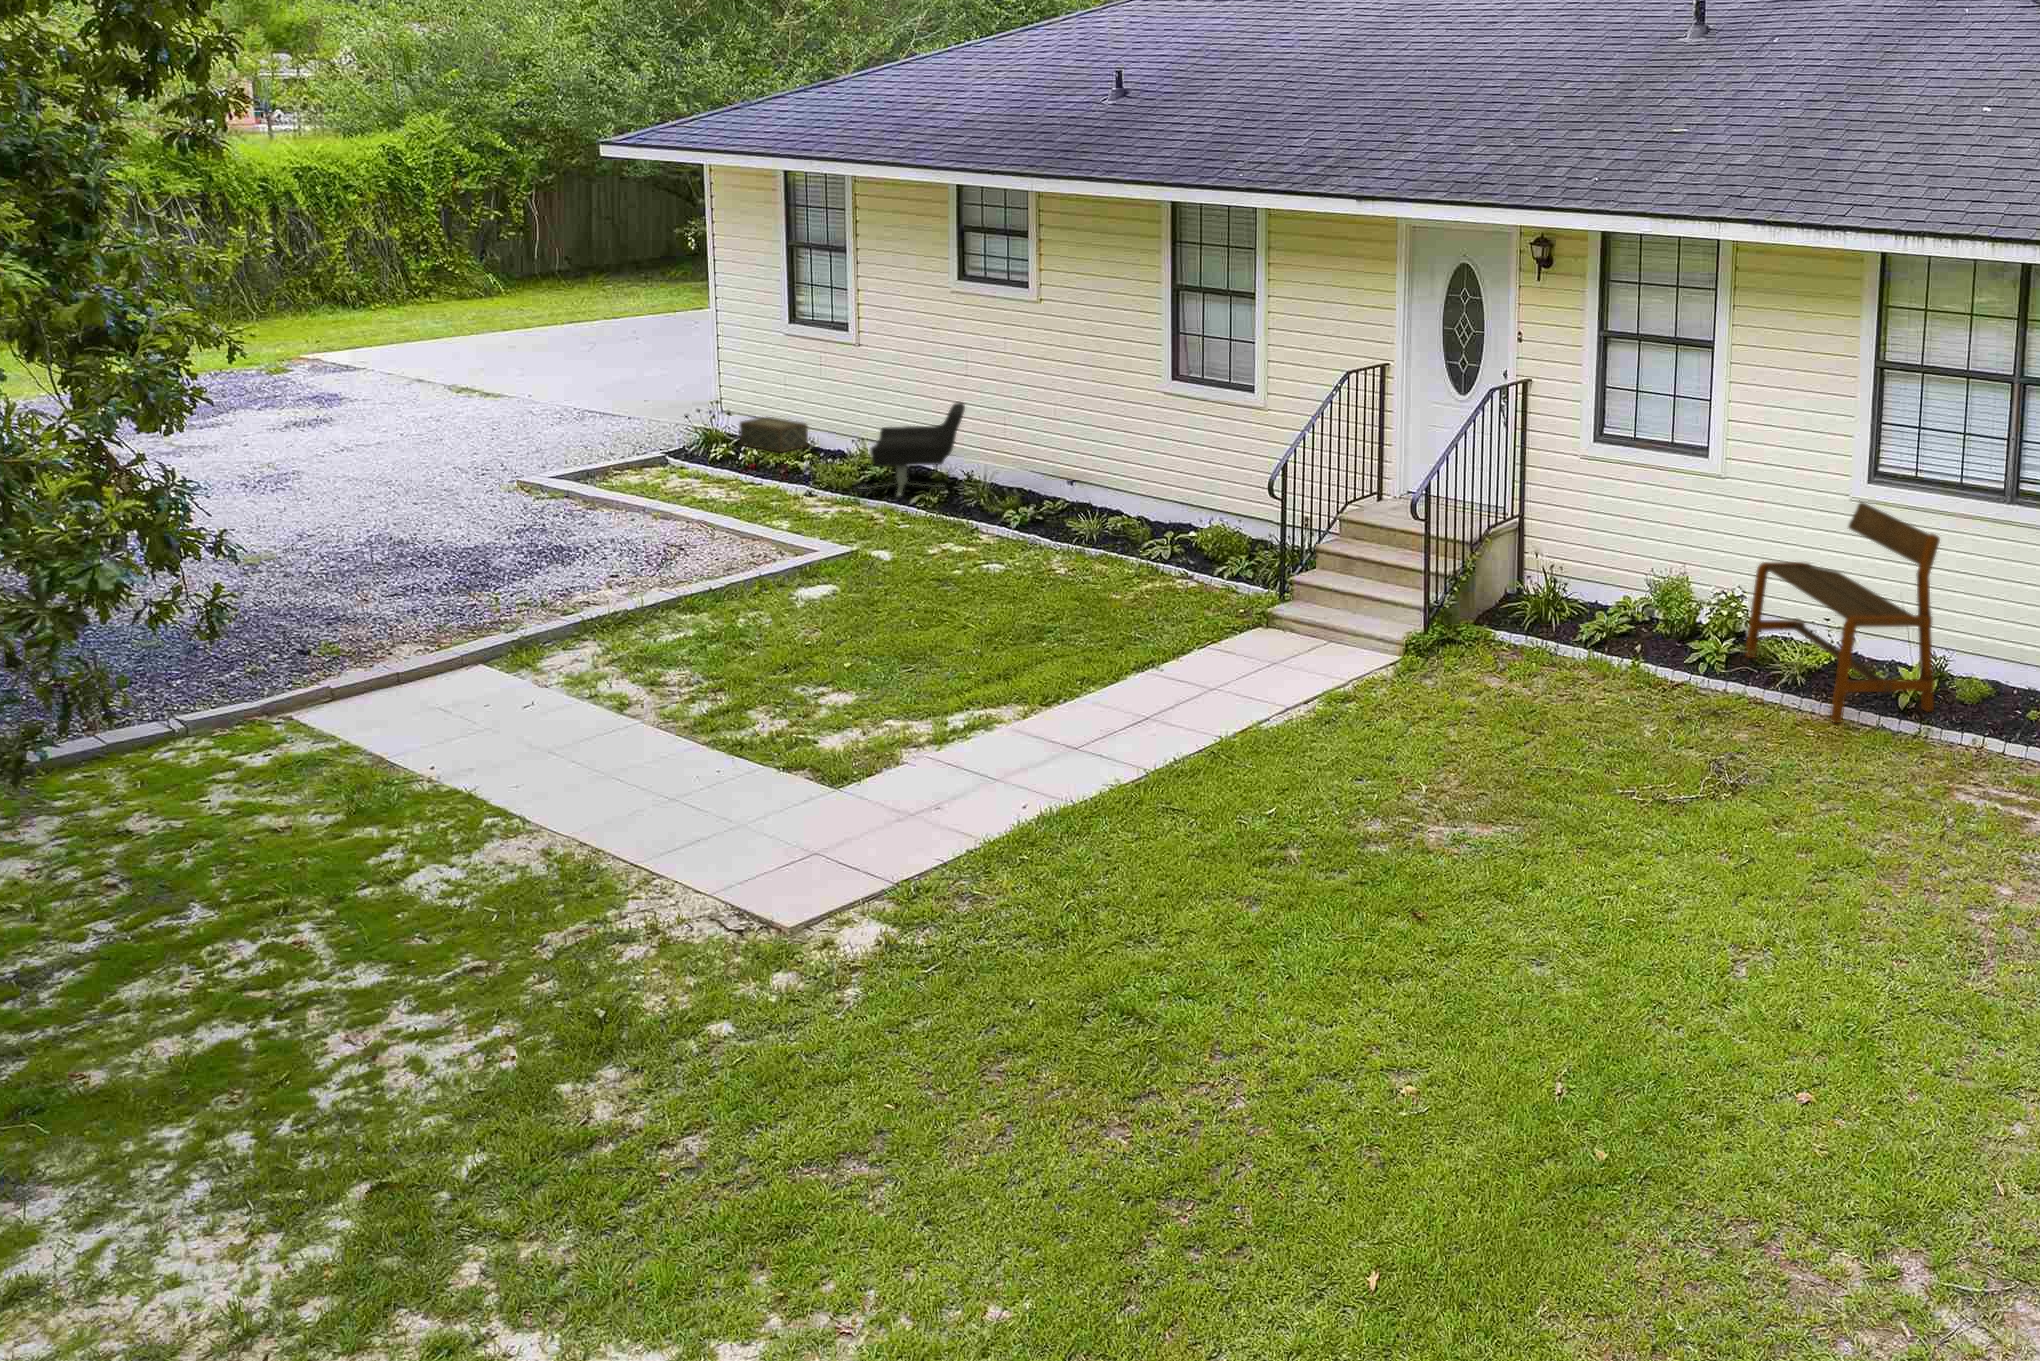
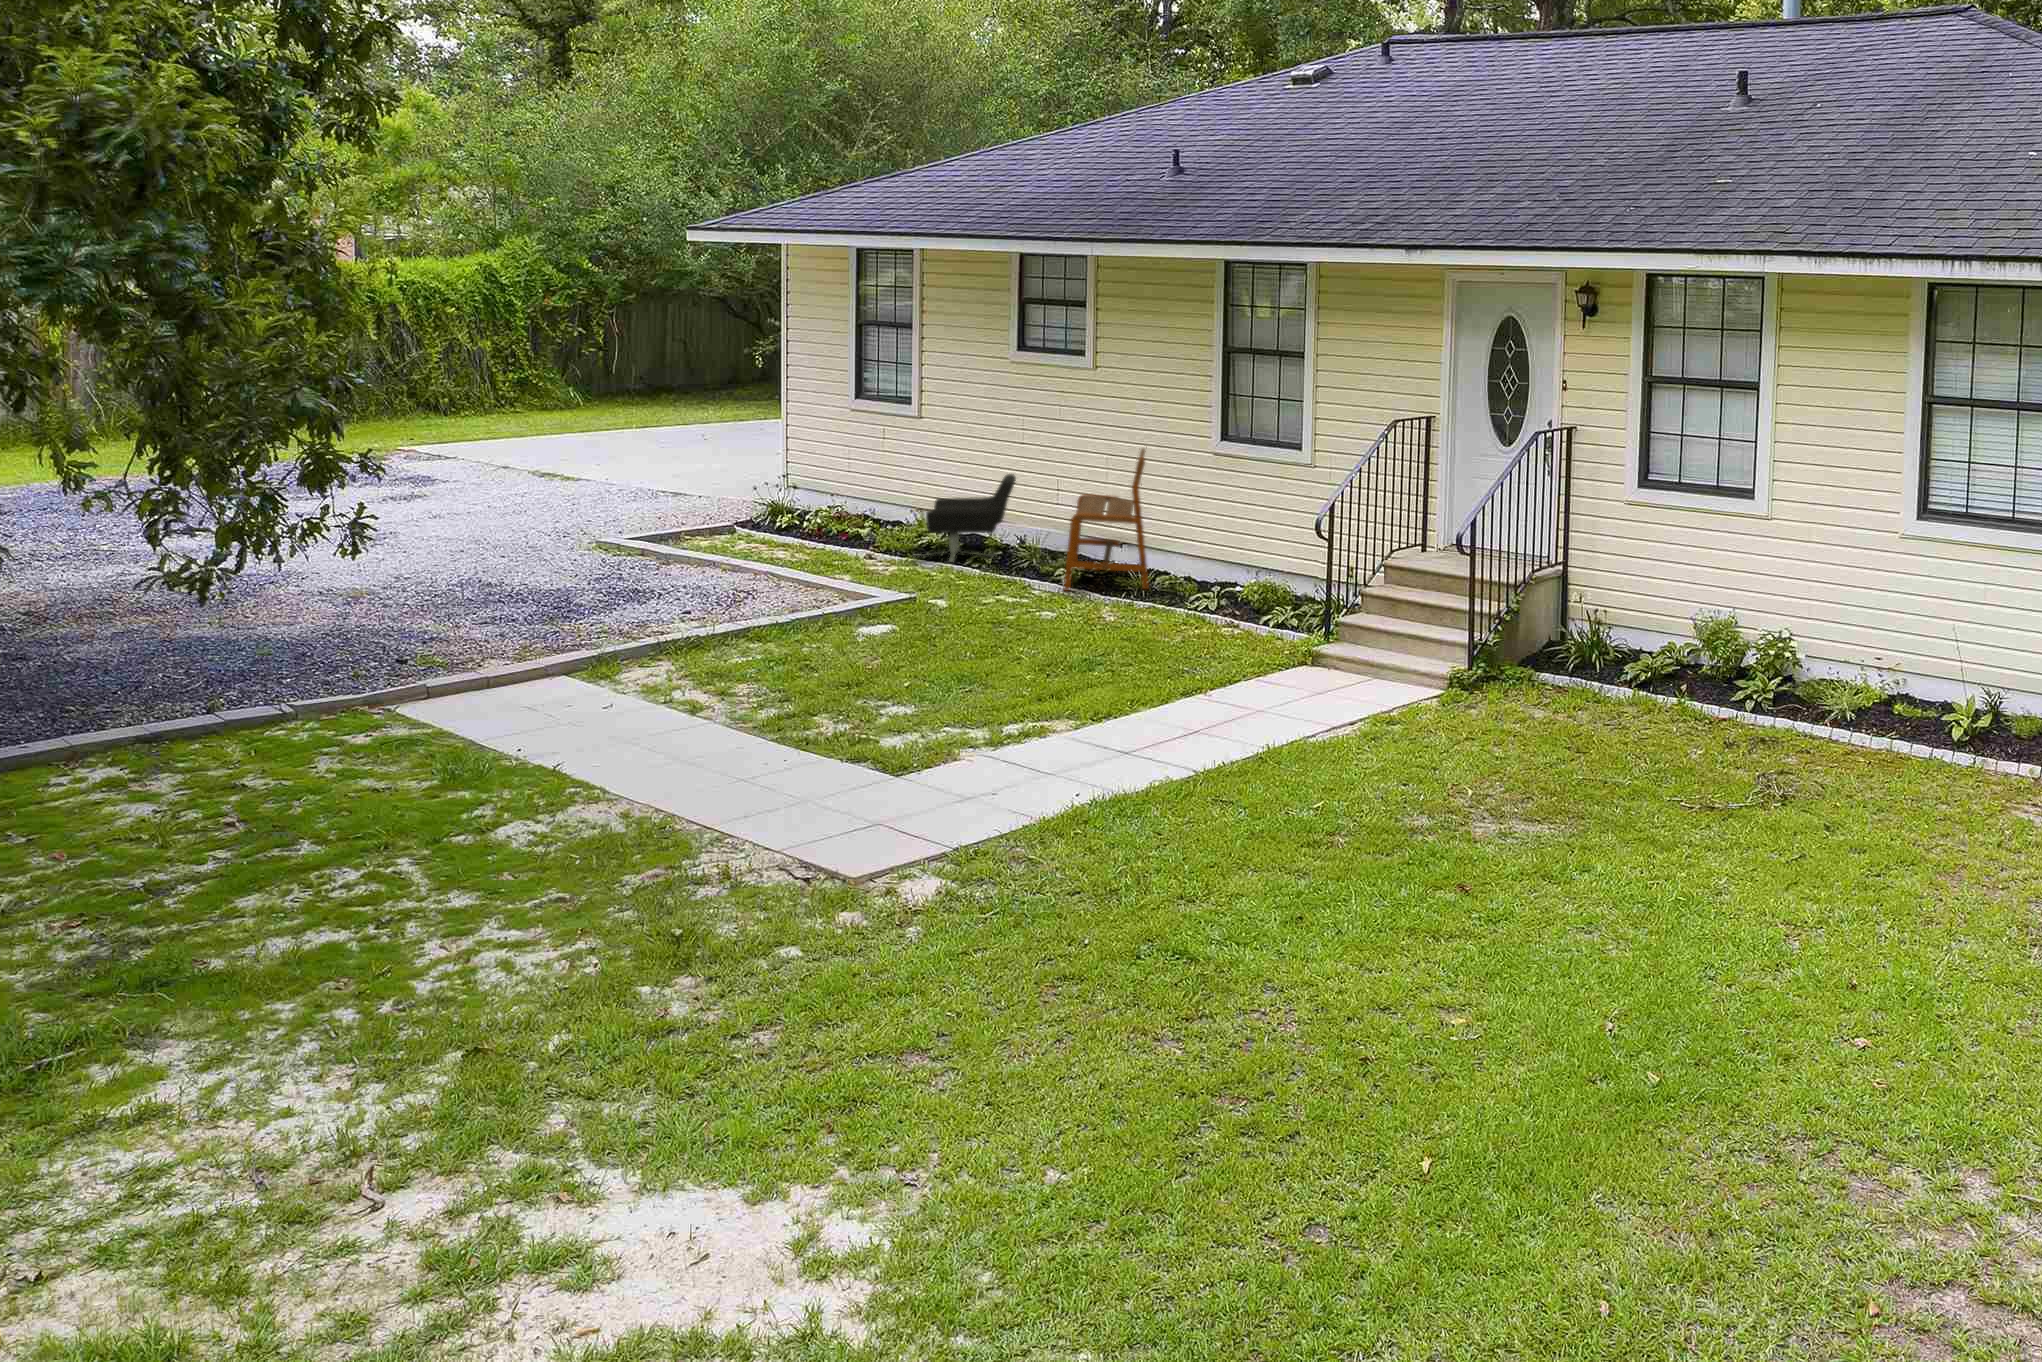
woven basket: present [740,417,808,452] -> none [802,496,866,528]
bench: present [1745,503,1940,723] -> present [1064,448,1149,590]

